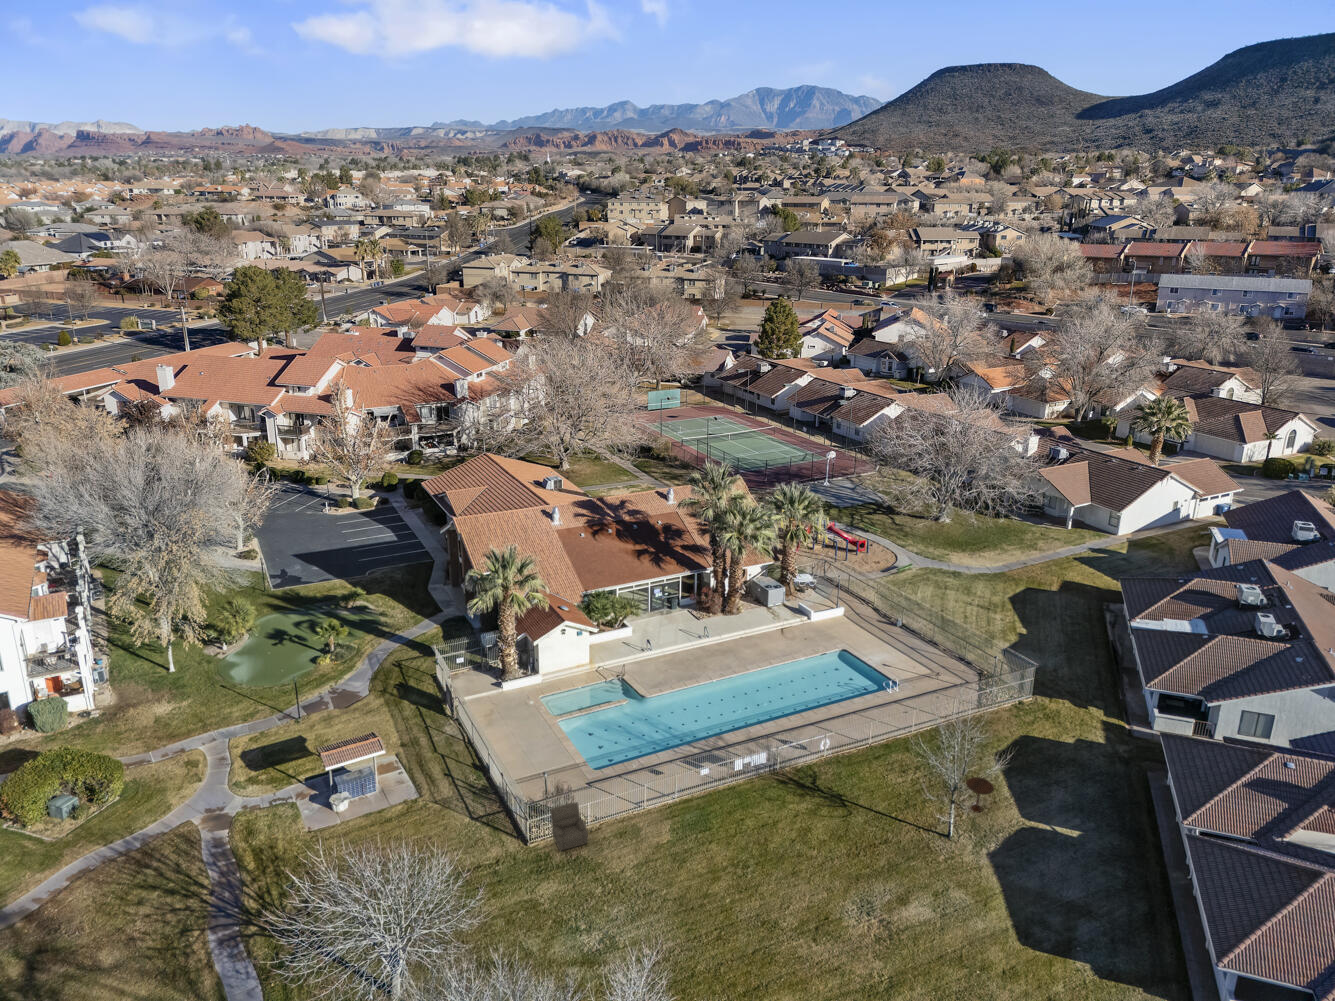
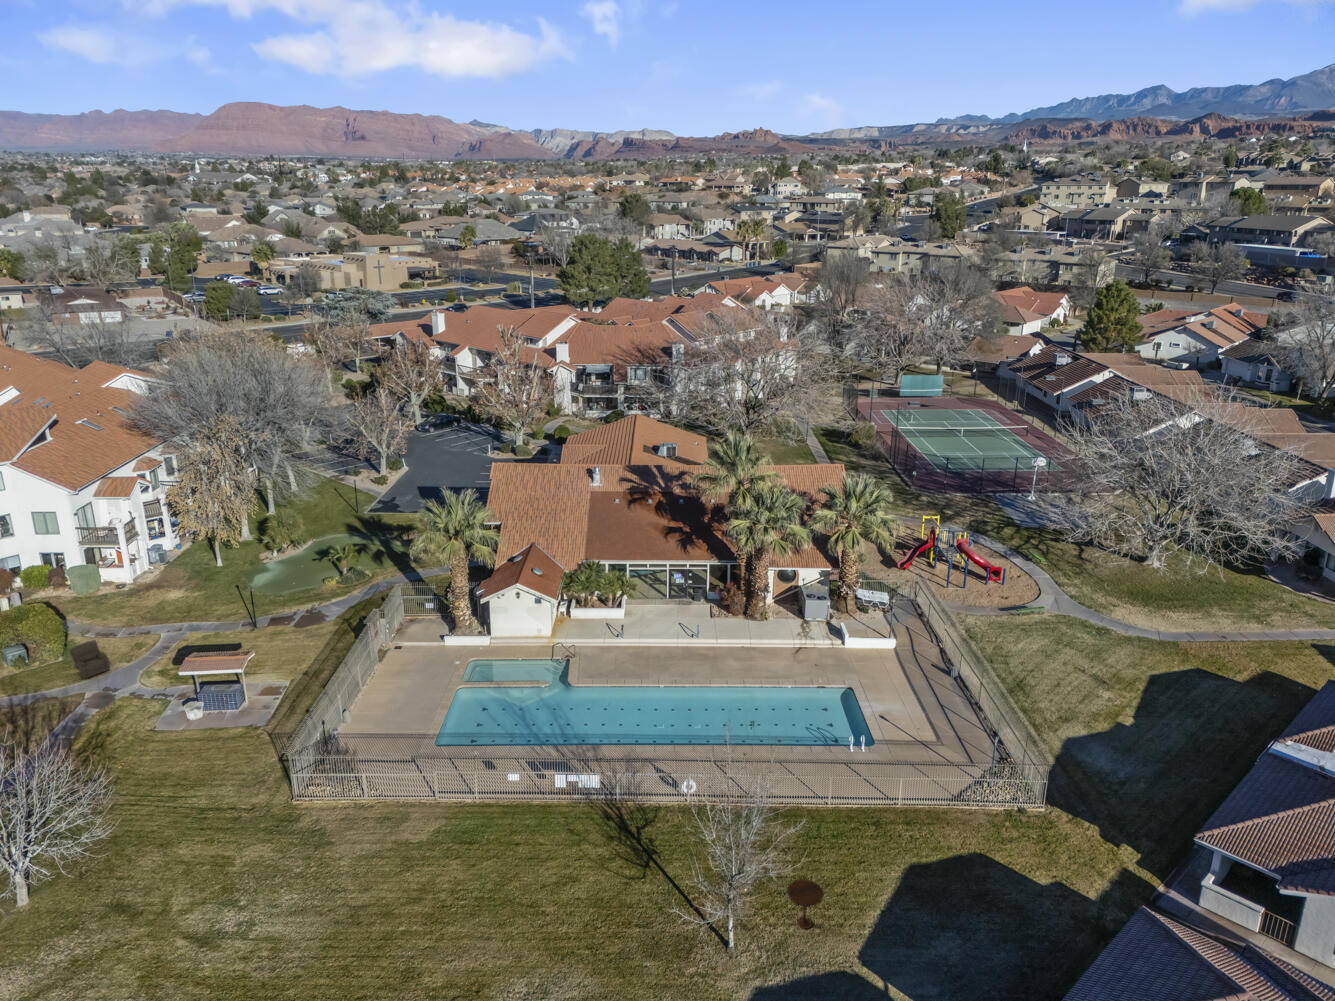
chair: present [550,802,588,851] -> present [70,640,110,679]

